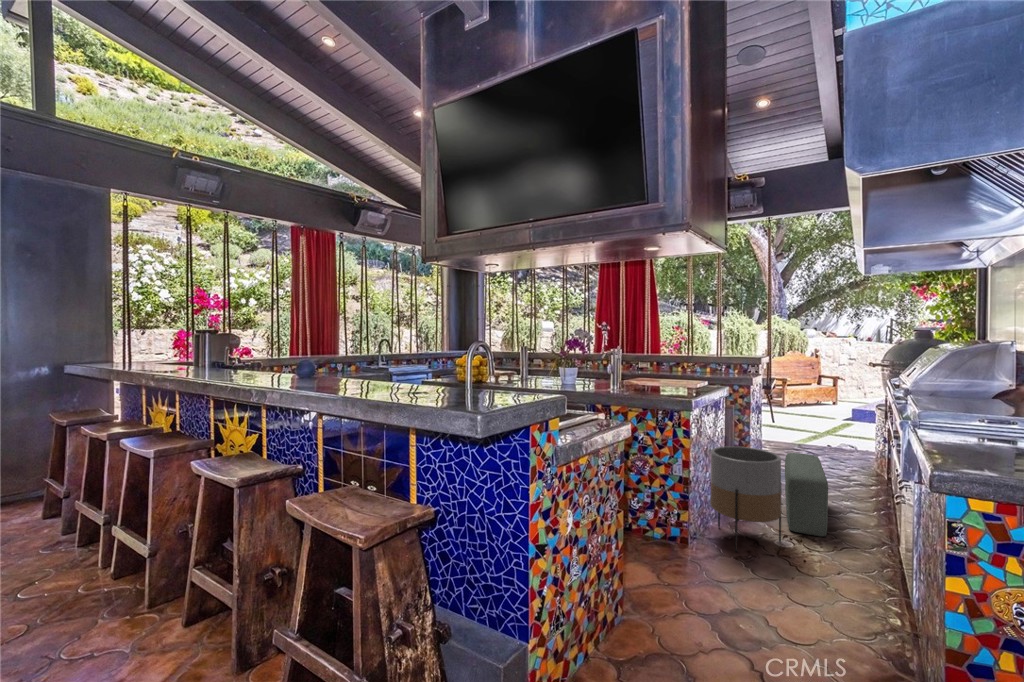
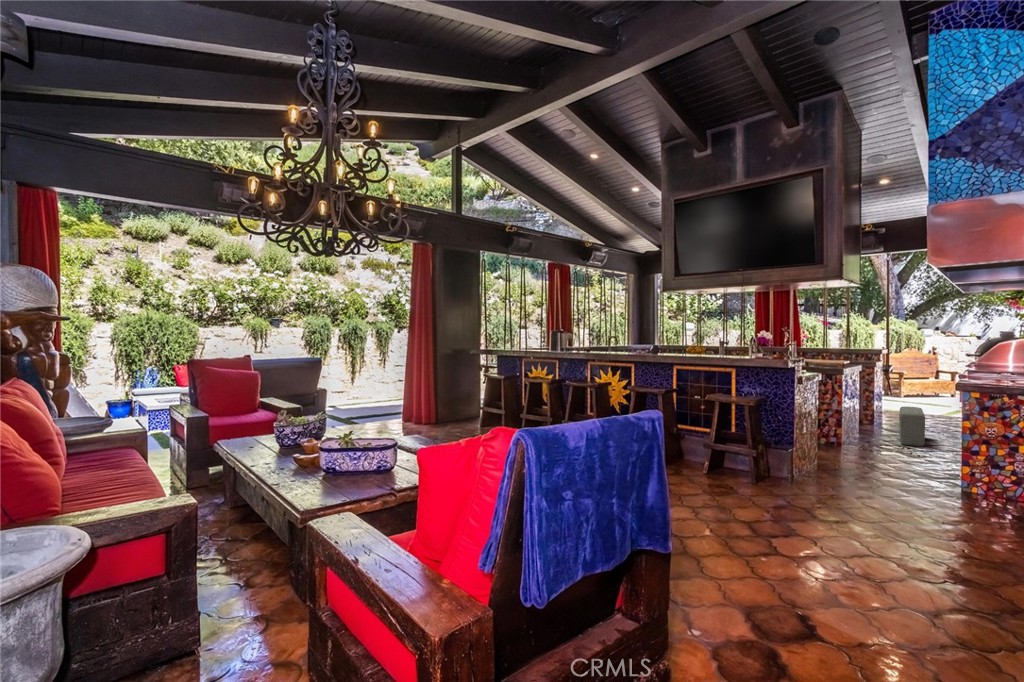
planter: present [710,446,781,552] -> none [853,397,896,449]

